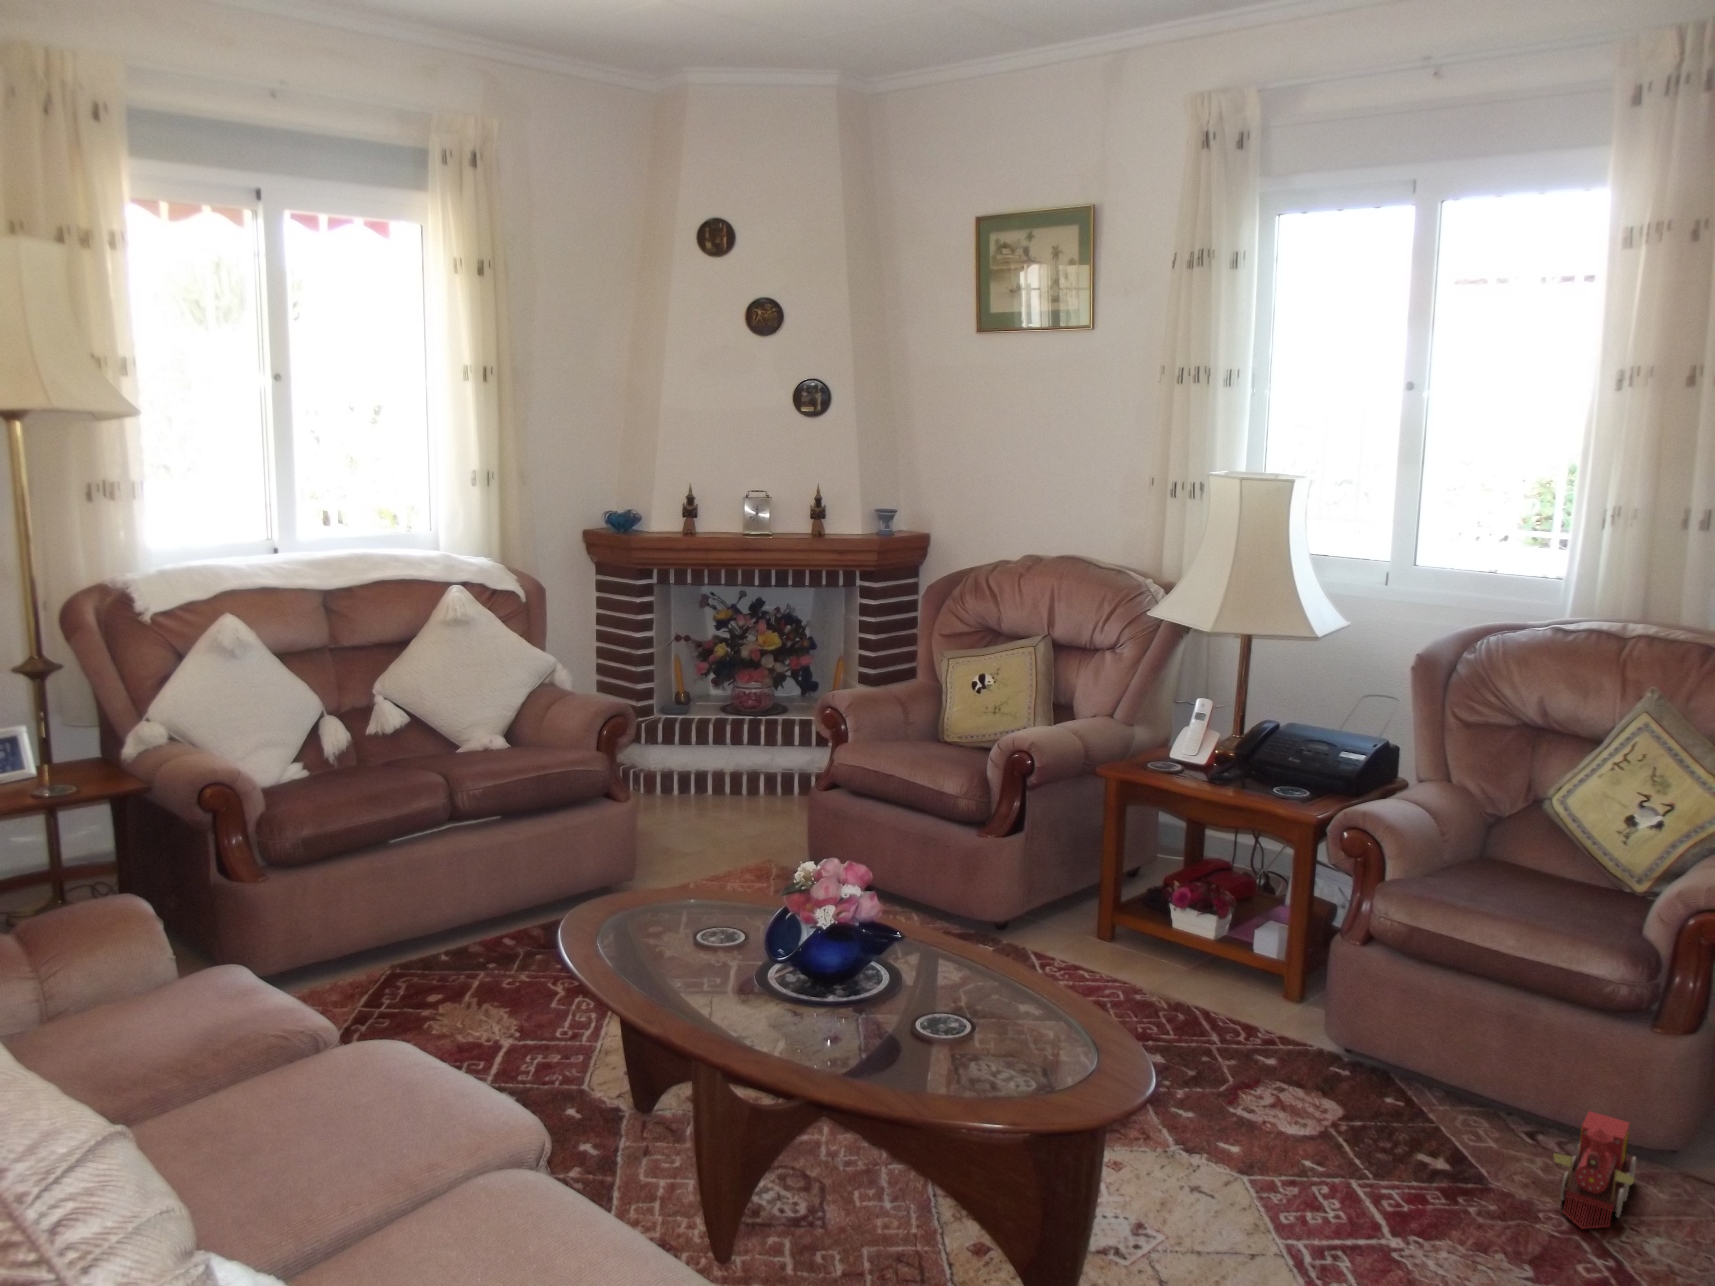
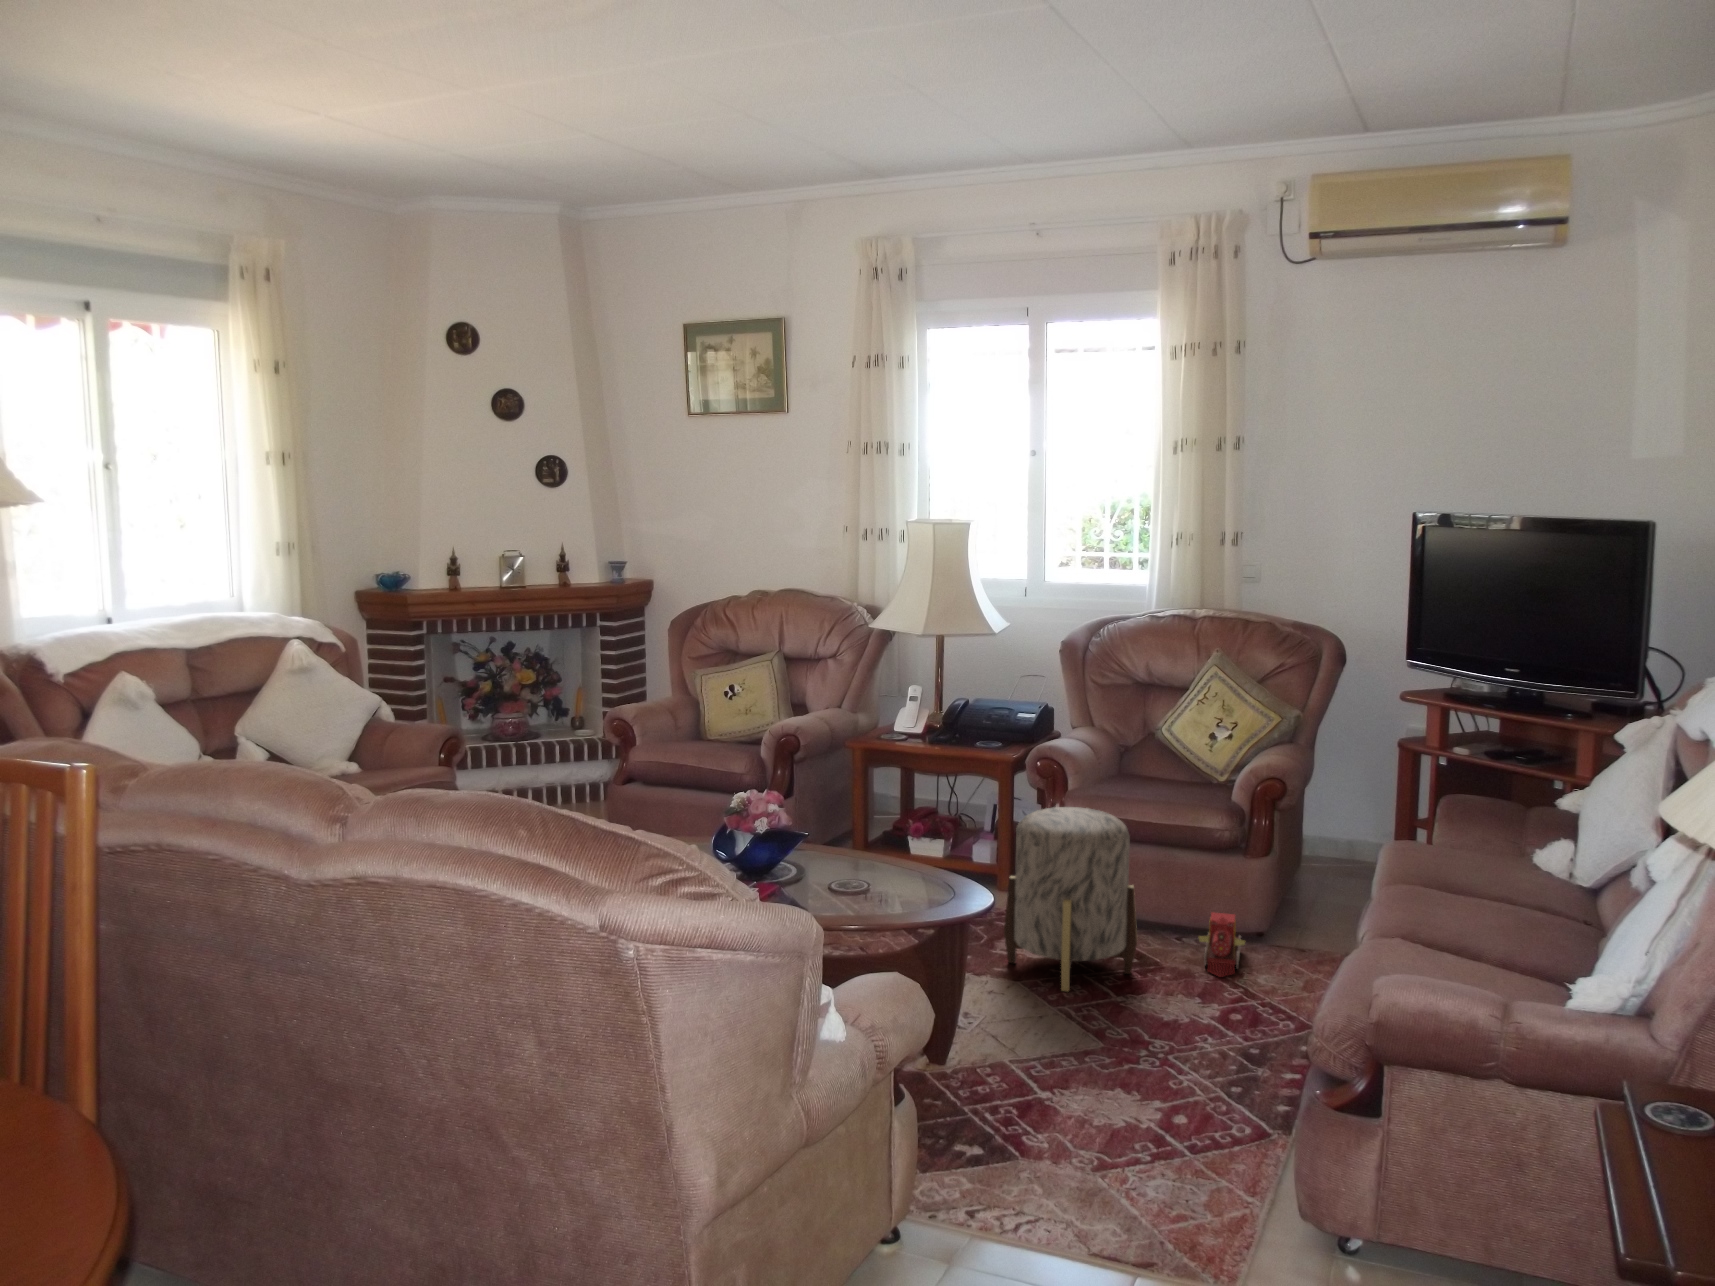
ottoman: none [1238,918,1445,1209] -> present [1004,807,1137,991]

